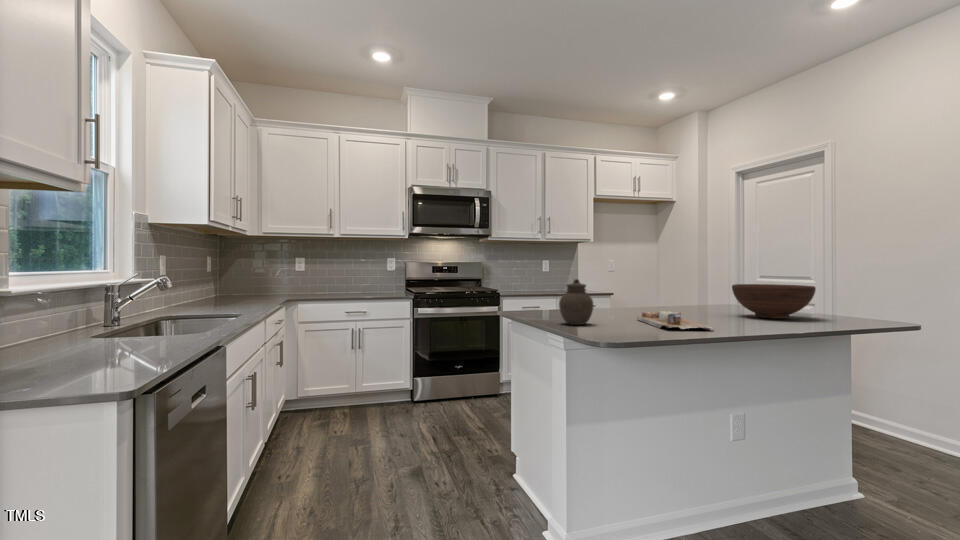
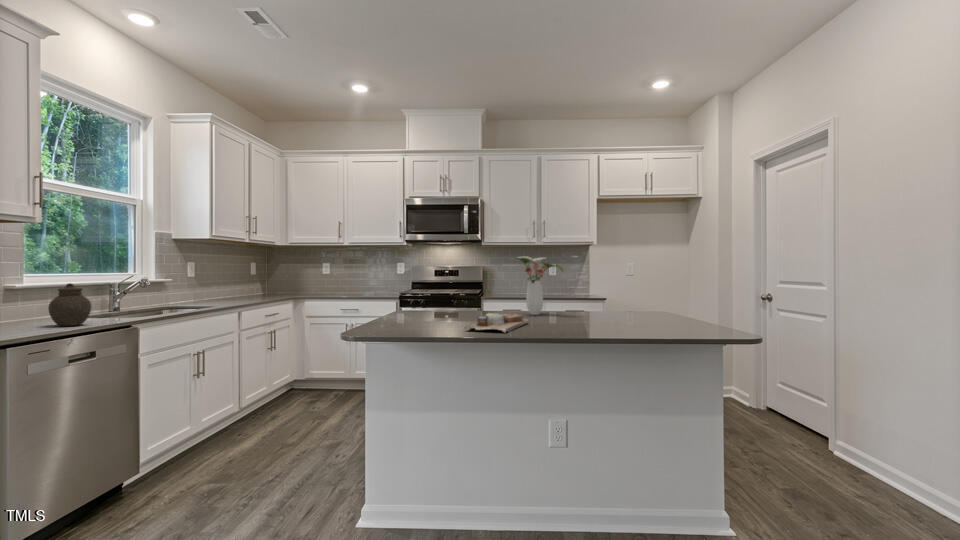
flower arrangement: none [609,252,667,311] -> present [511,256,563,315]
jar: present [559,279,594,325] -> present [48,284,91,326]
fruit bowl: present [732,284,816,319] -> none [607,289,686,326]

